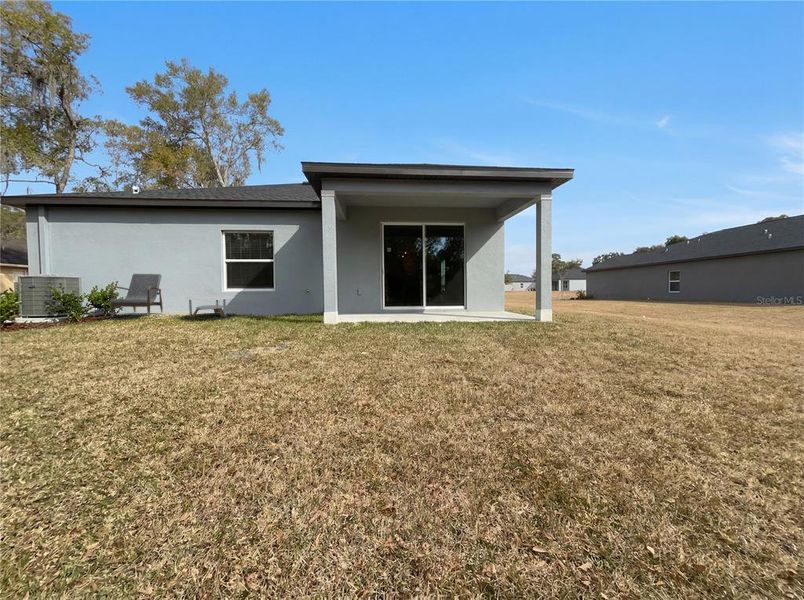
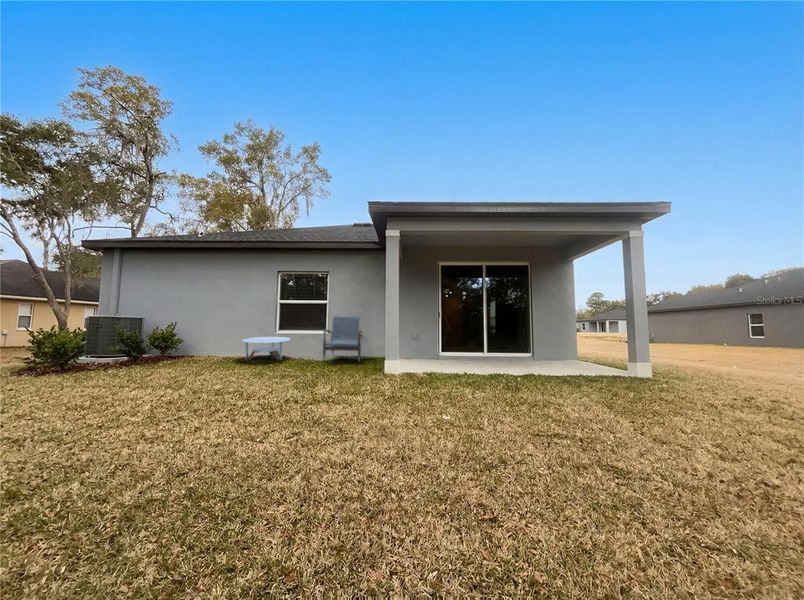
armchair: present [110,274,163,317] -> present [323,316,362,361]

